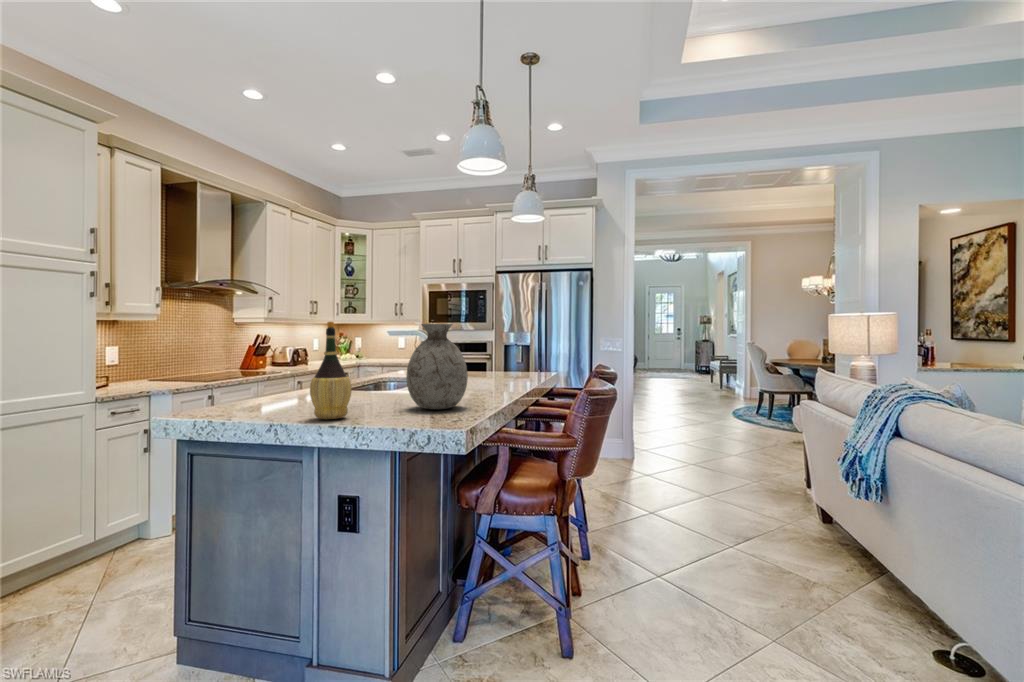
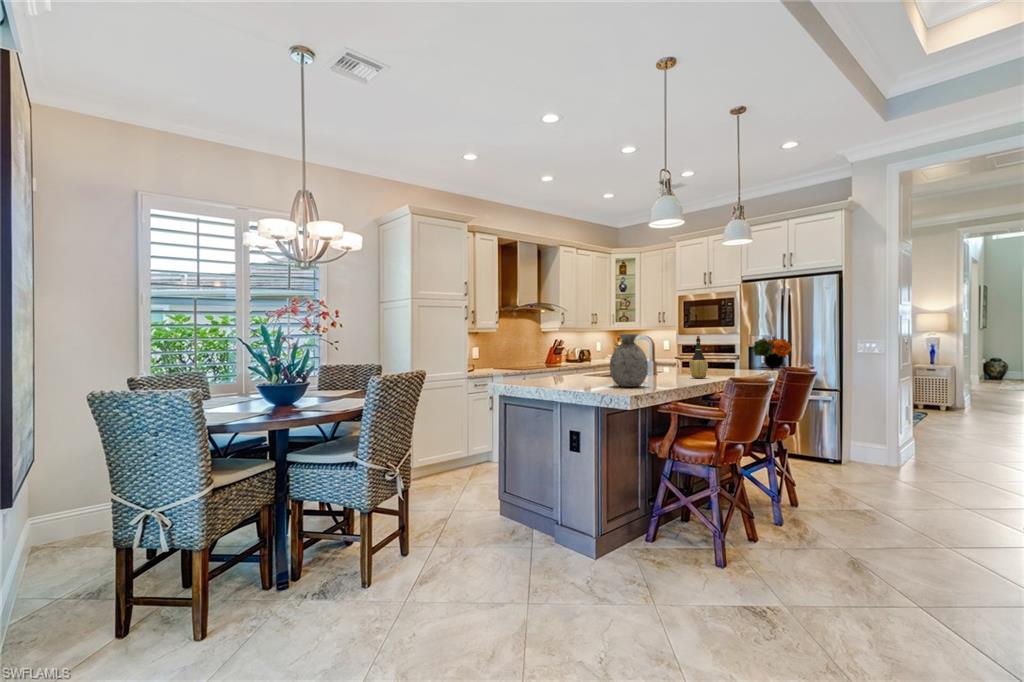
wine bottle: present [310,322,352,419] -> present [690,336,708,378]
flower arrangement: none [507,334,545,367] -> present [752,336,792,368]

